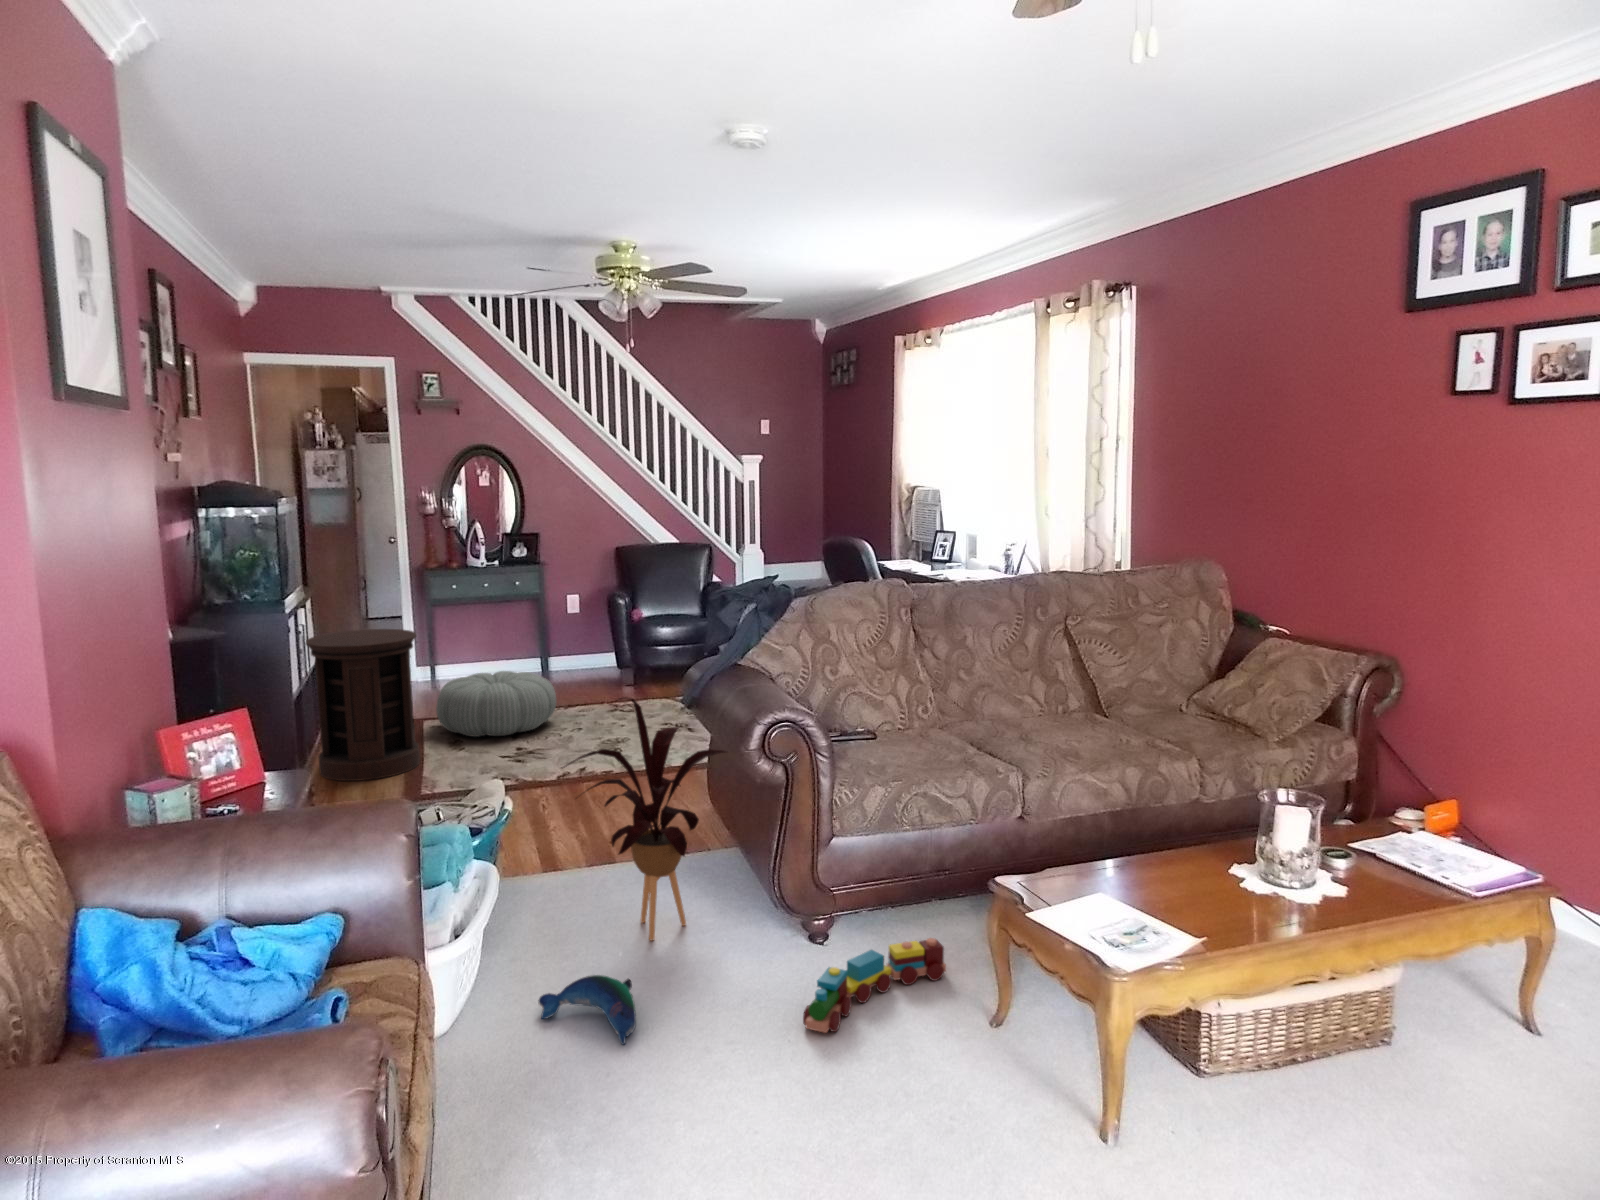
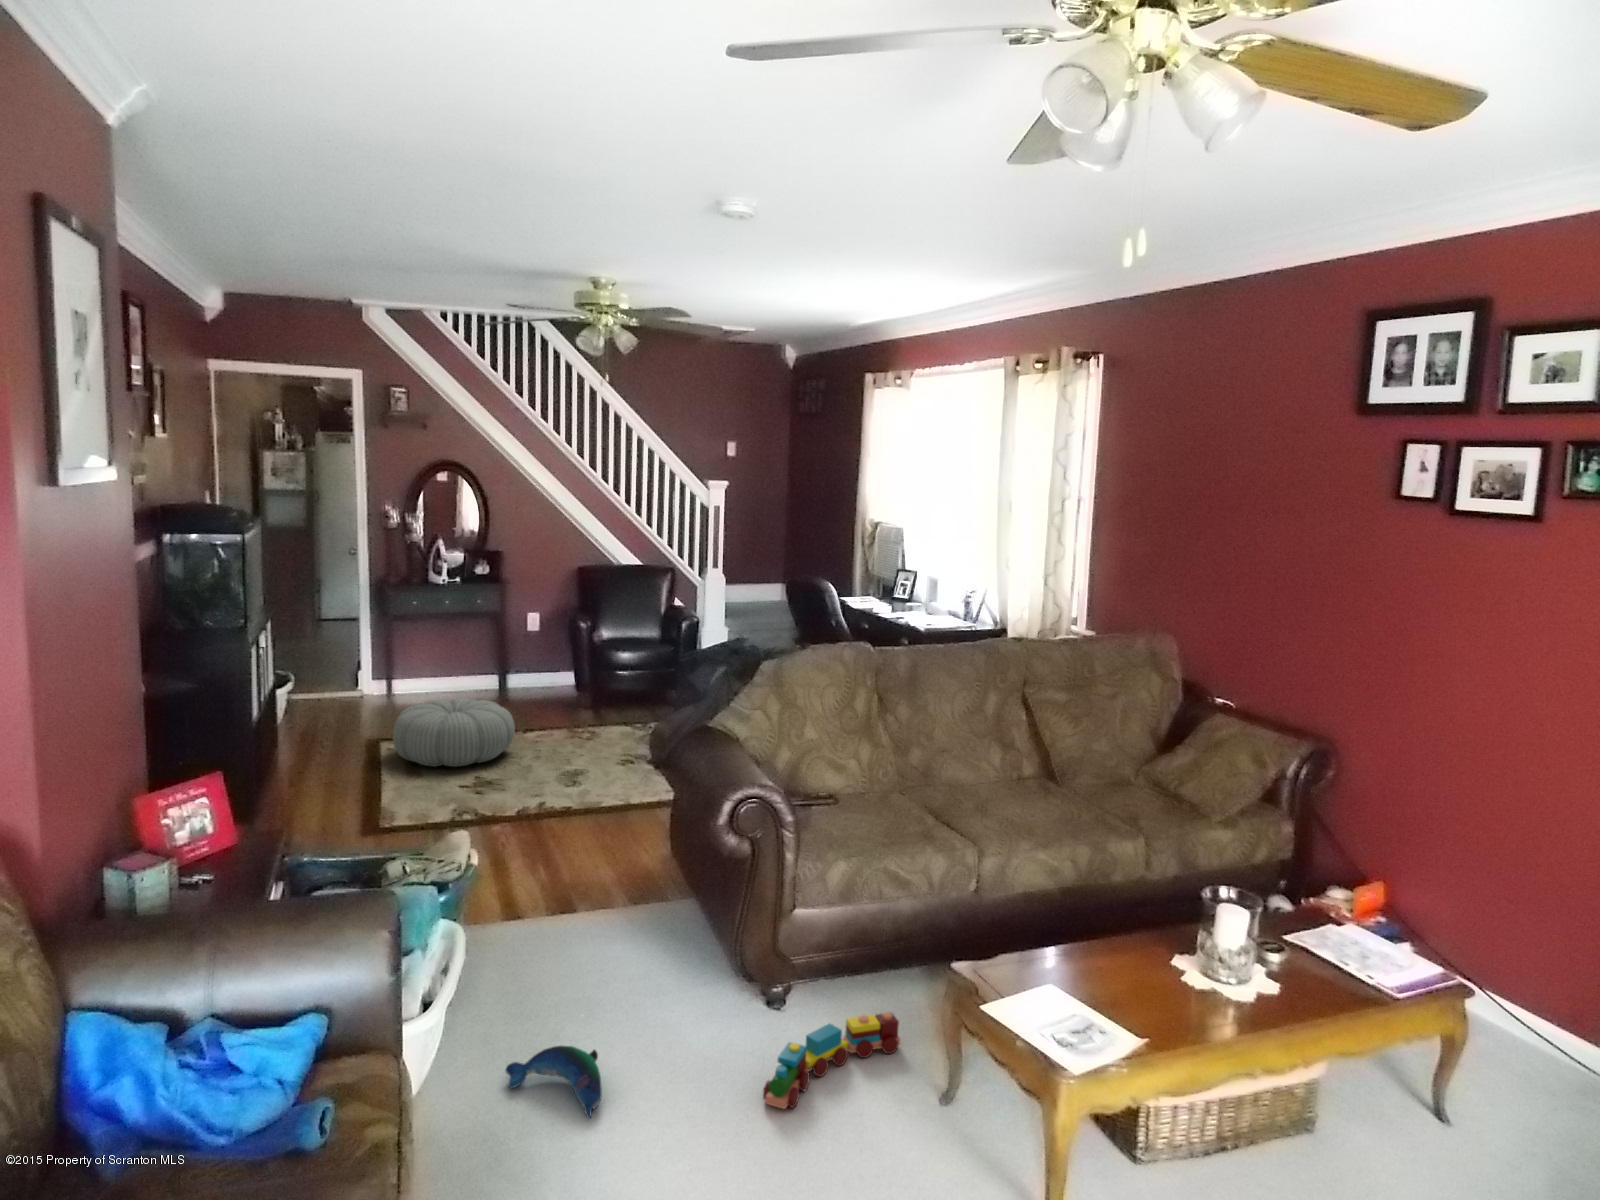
side table: present [306,629,420,781] -> none [265,658,378,814]
house plant: present [561,698,725,940] -> none [531,769,696,1004]

